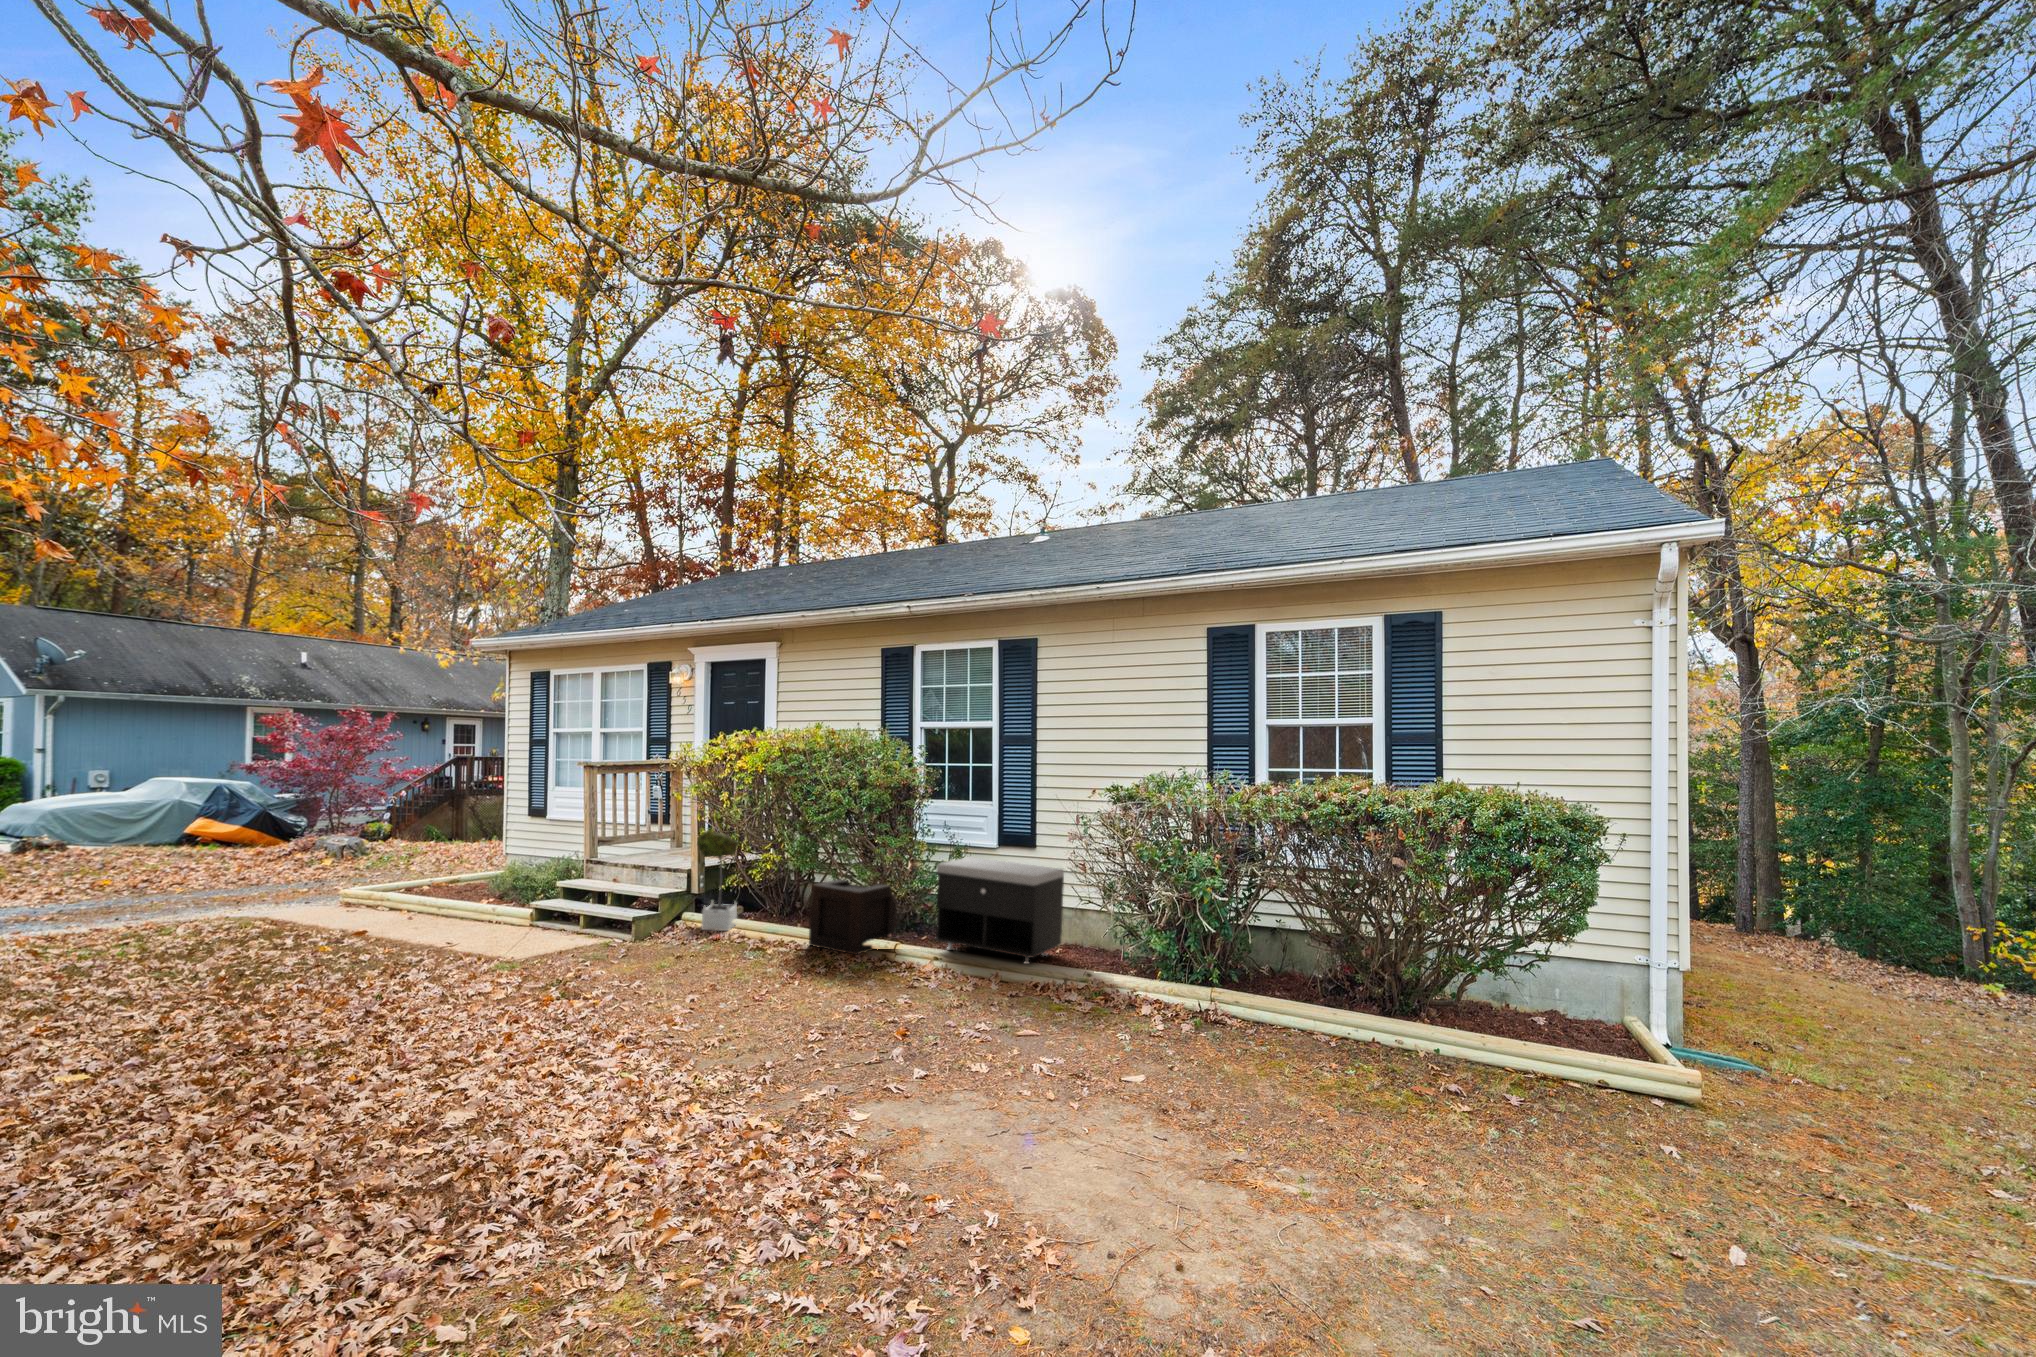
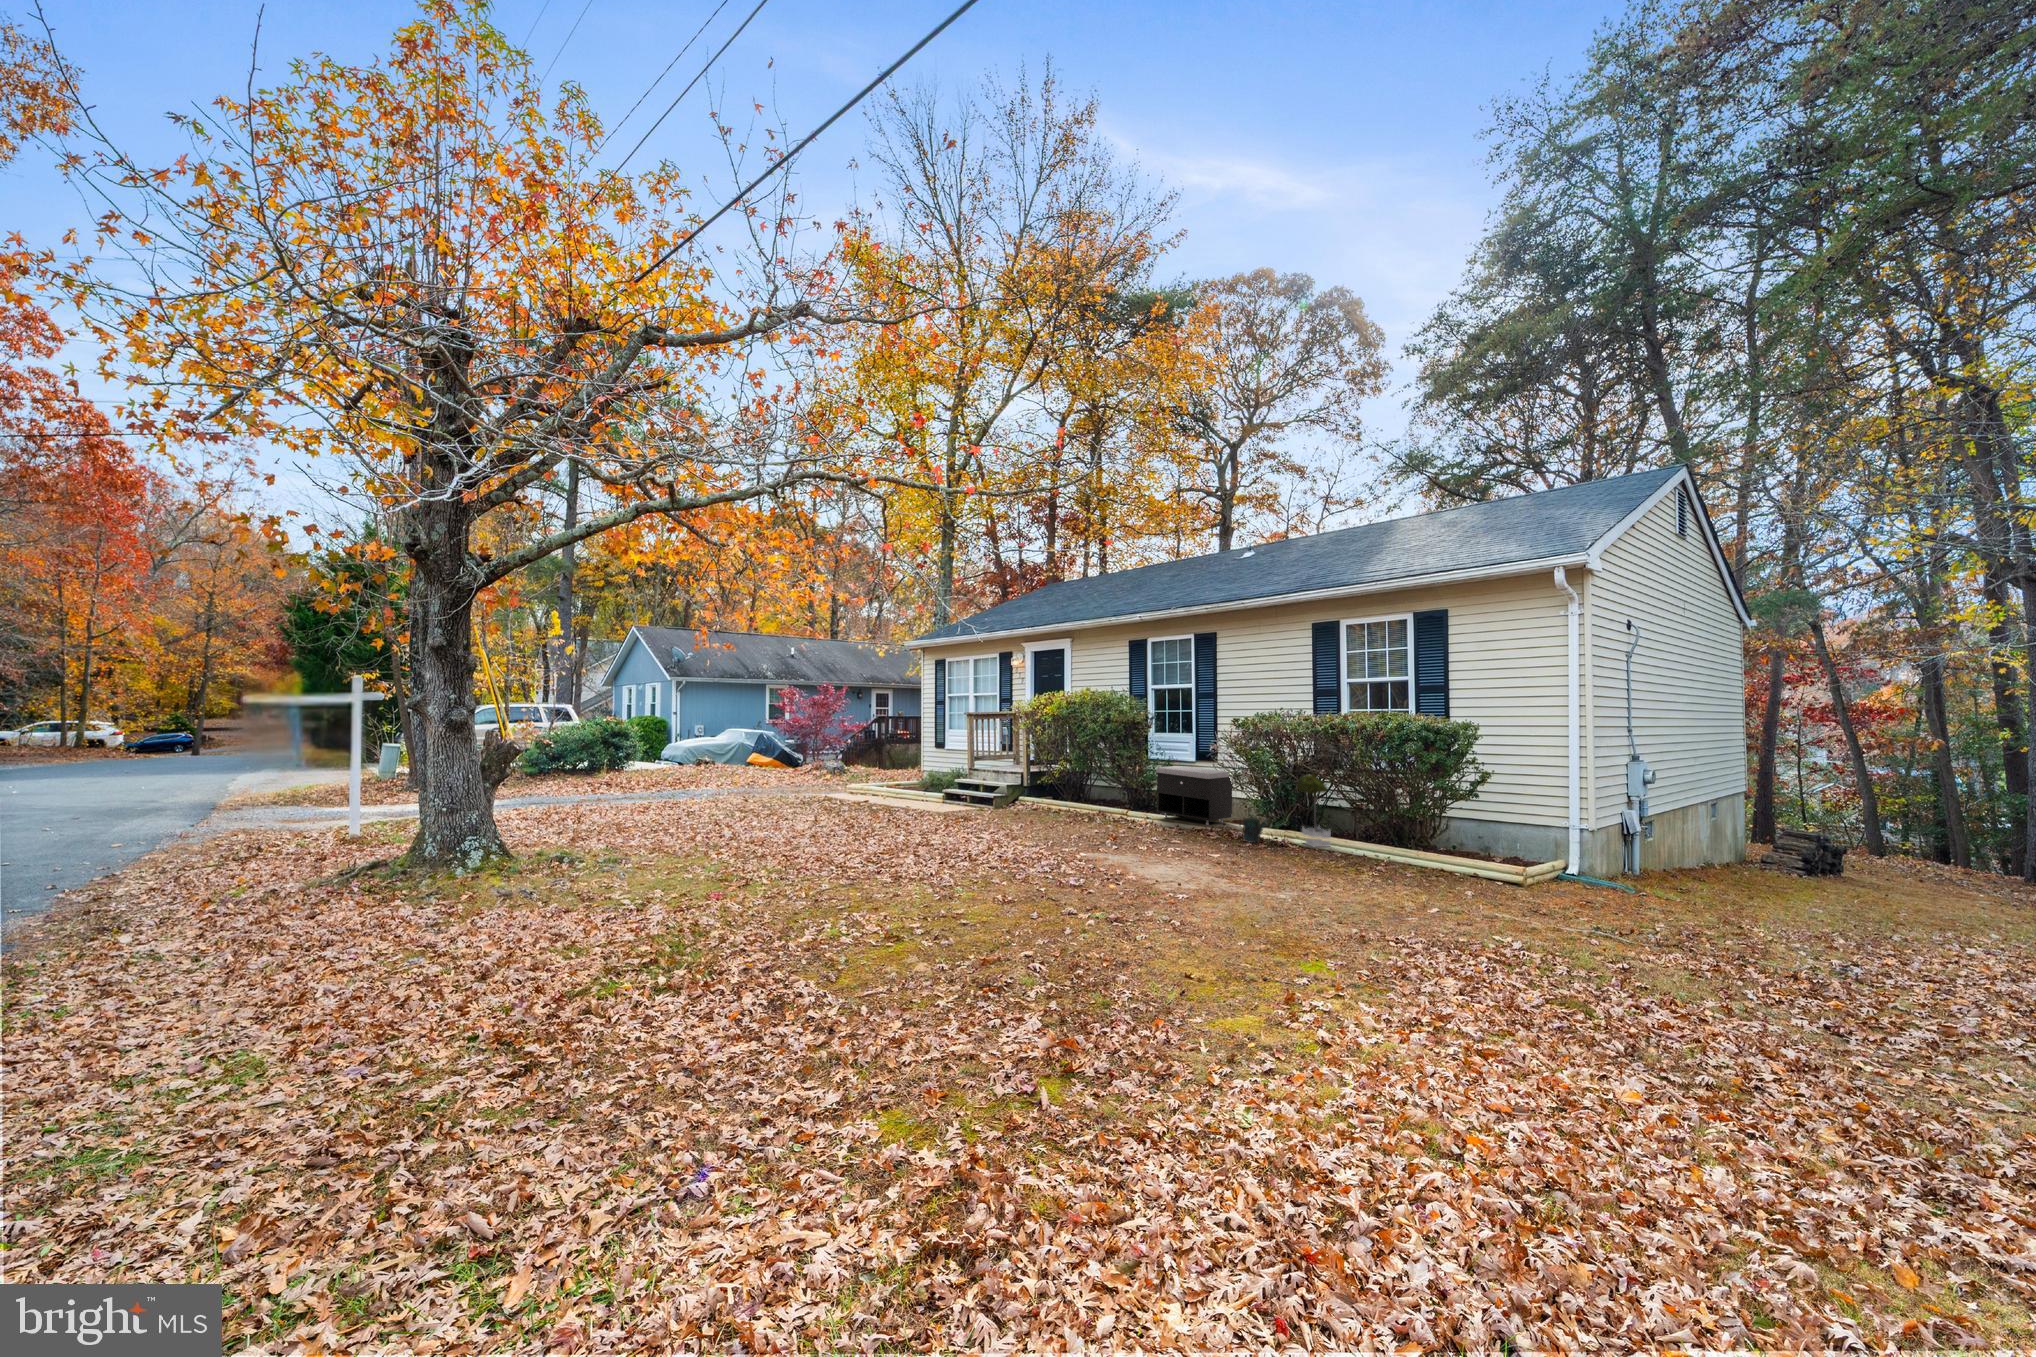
potted tree: present [697,831,739,931] -> present [1297,775,1331,847]
wooden crate: present [809,878,896,955] -> none [1087,776,1136,817]
watering can: none [1113,955,1159,1012] -> present [1240,815,1270,843]

